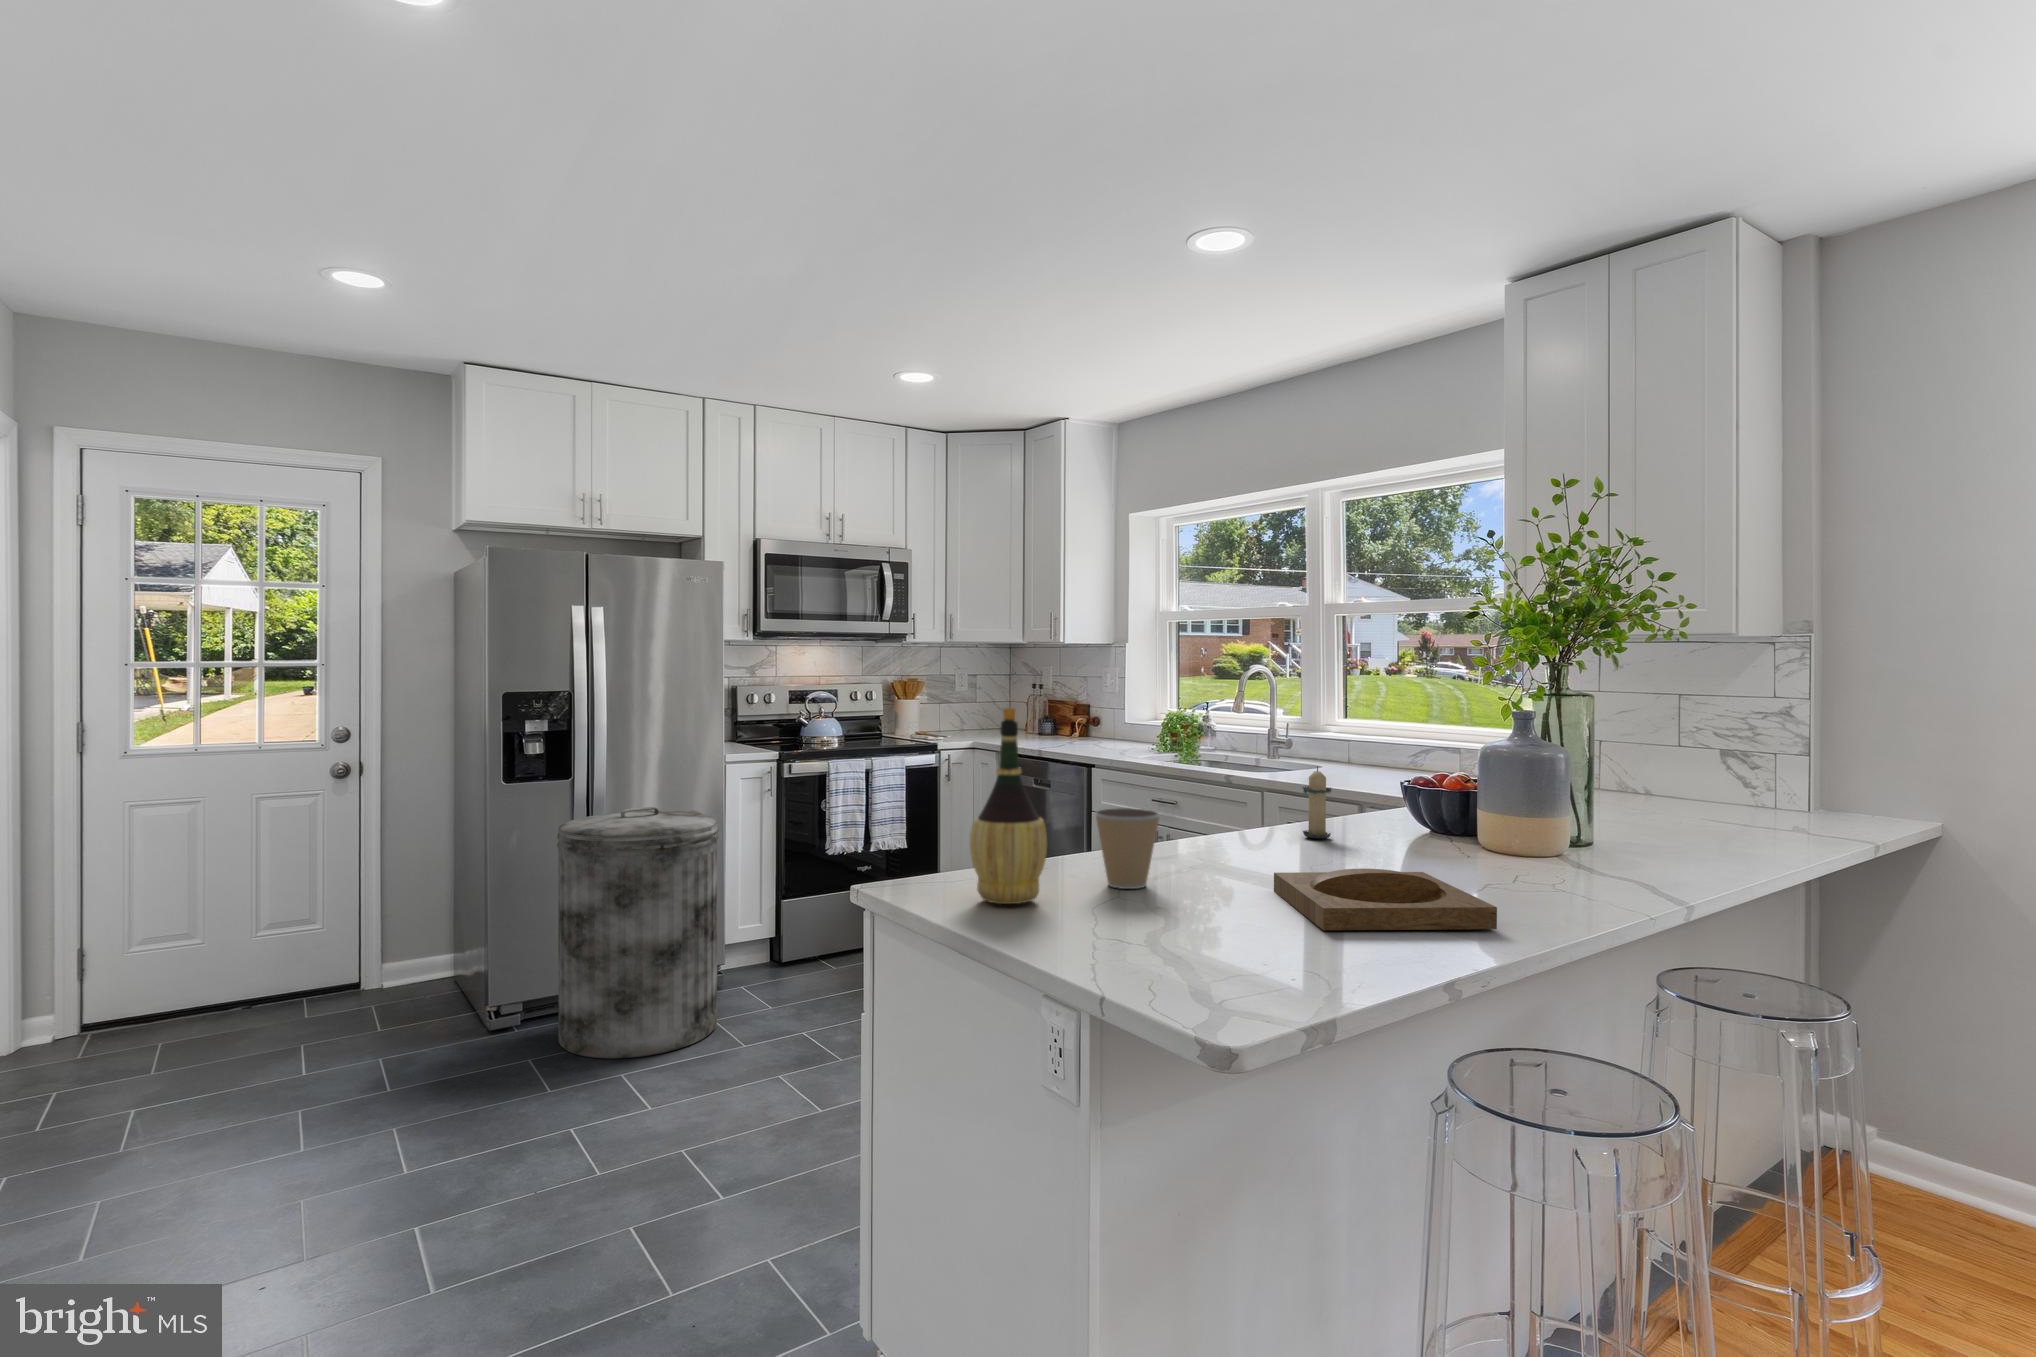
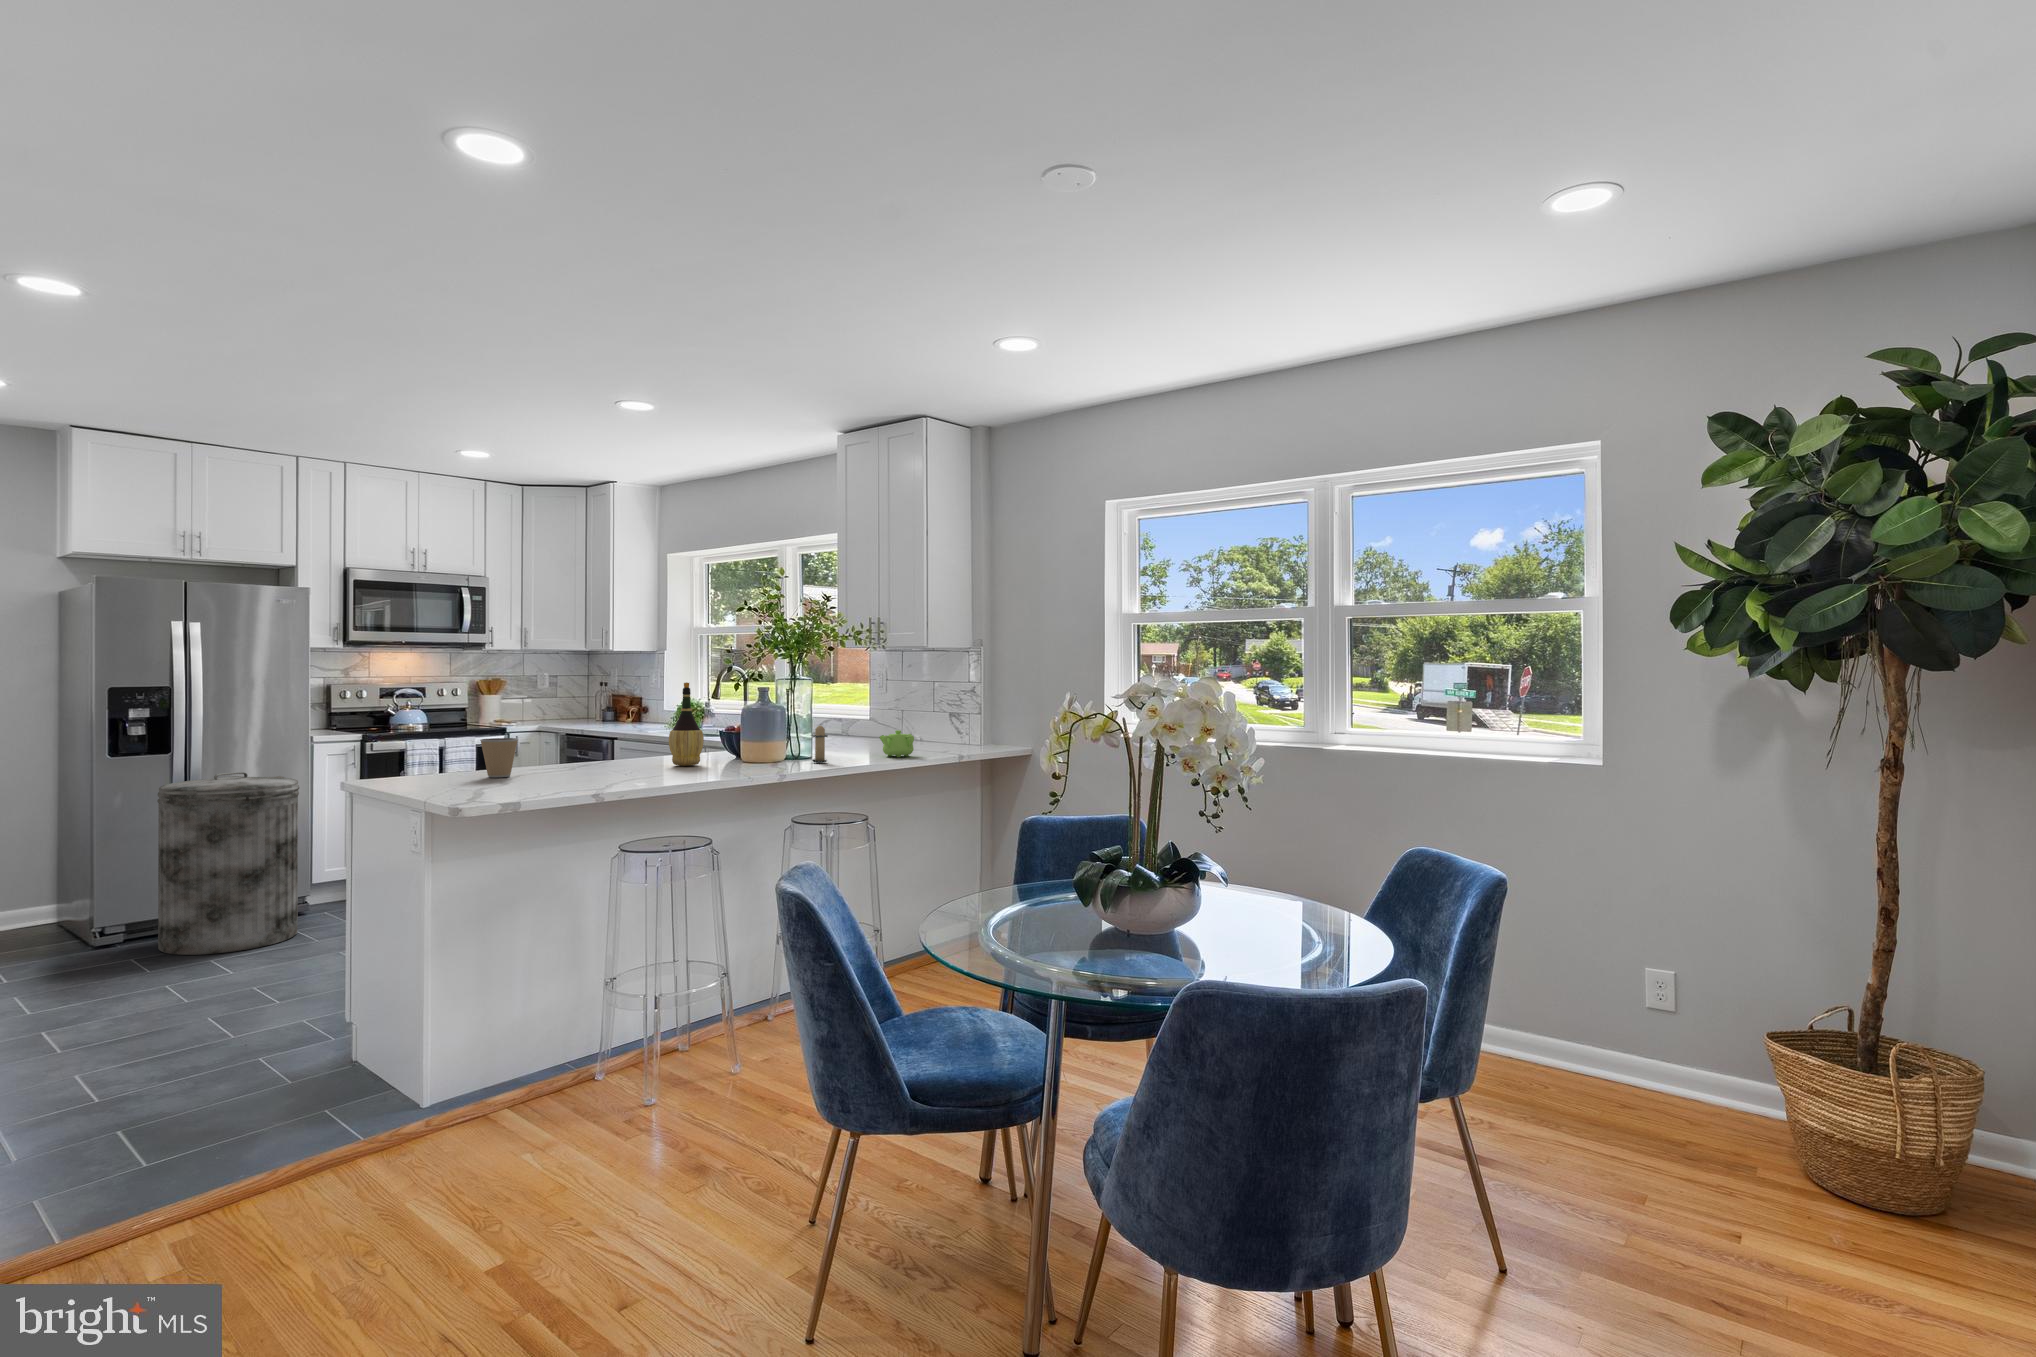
wine bottle: present [970,708,1047,904] -> present [669,682,704,766]
candle: present [1303,766,1331,838] -> present [812,725,828,762]
teapot: none [1675,786,1770,837] -> present [879,730,914,757]
tray: present [1274,868,1497,930] -> none [569,762,658,785]

